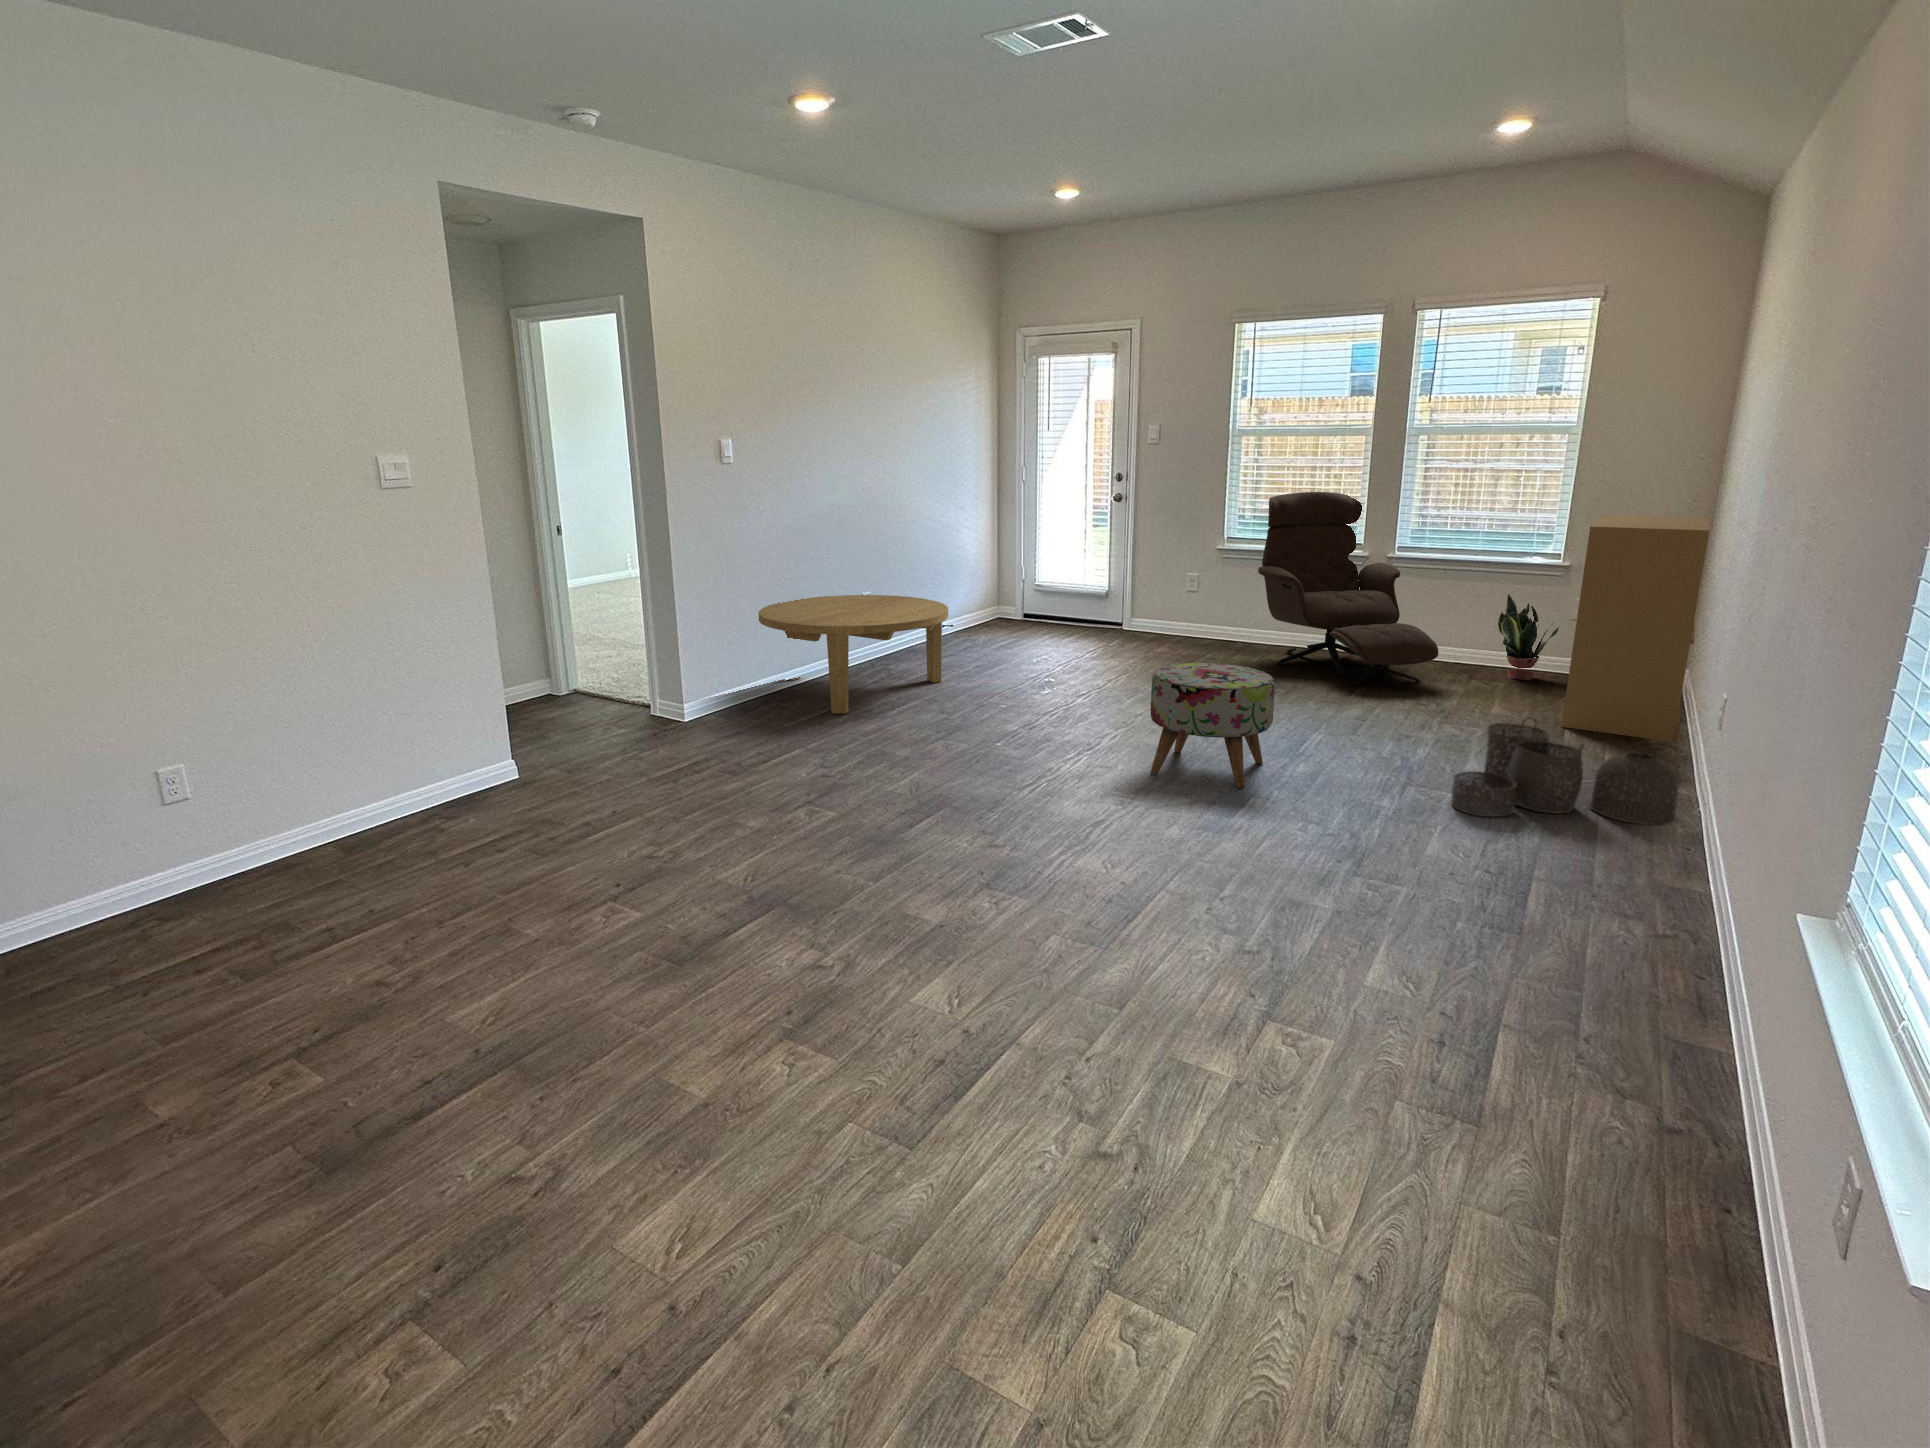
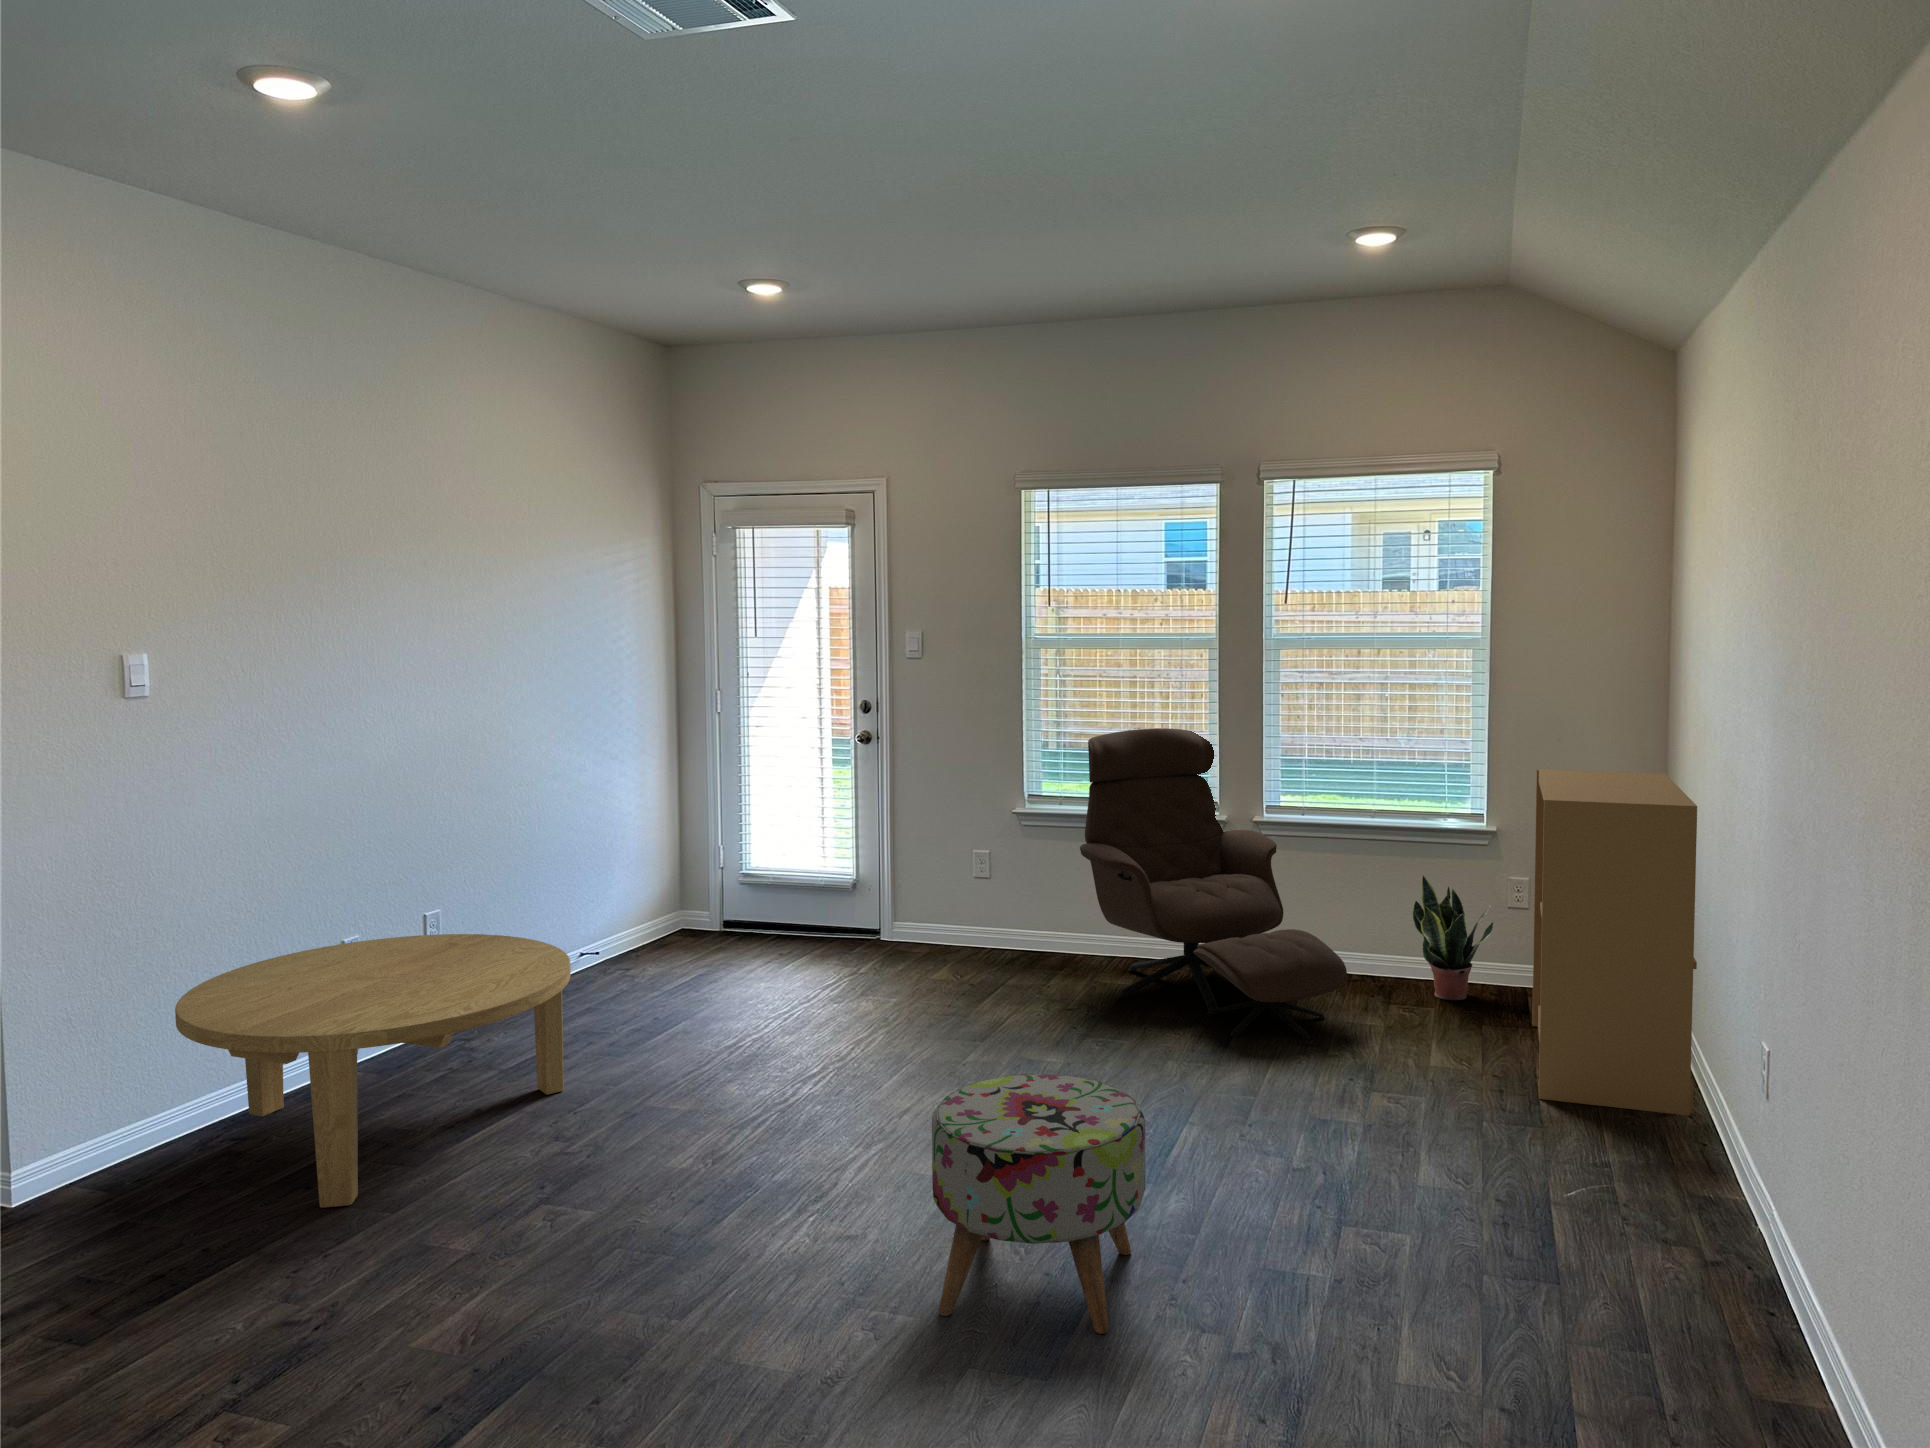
woven basket: present [1451,717,1678,825] -> none [1448,1132,1777,1353]

